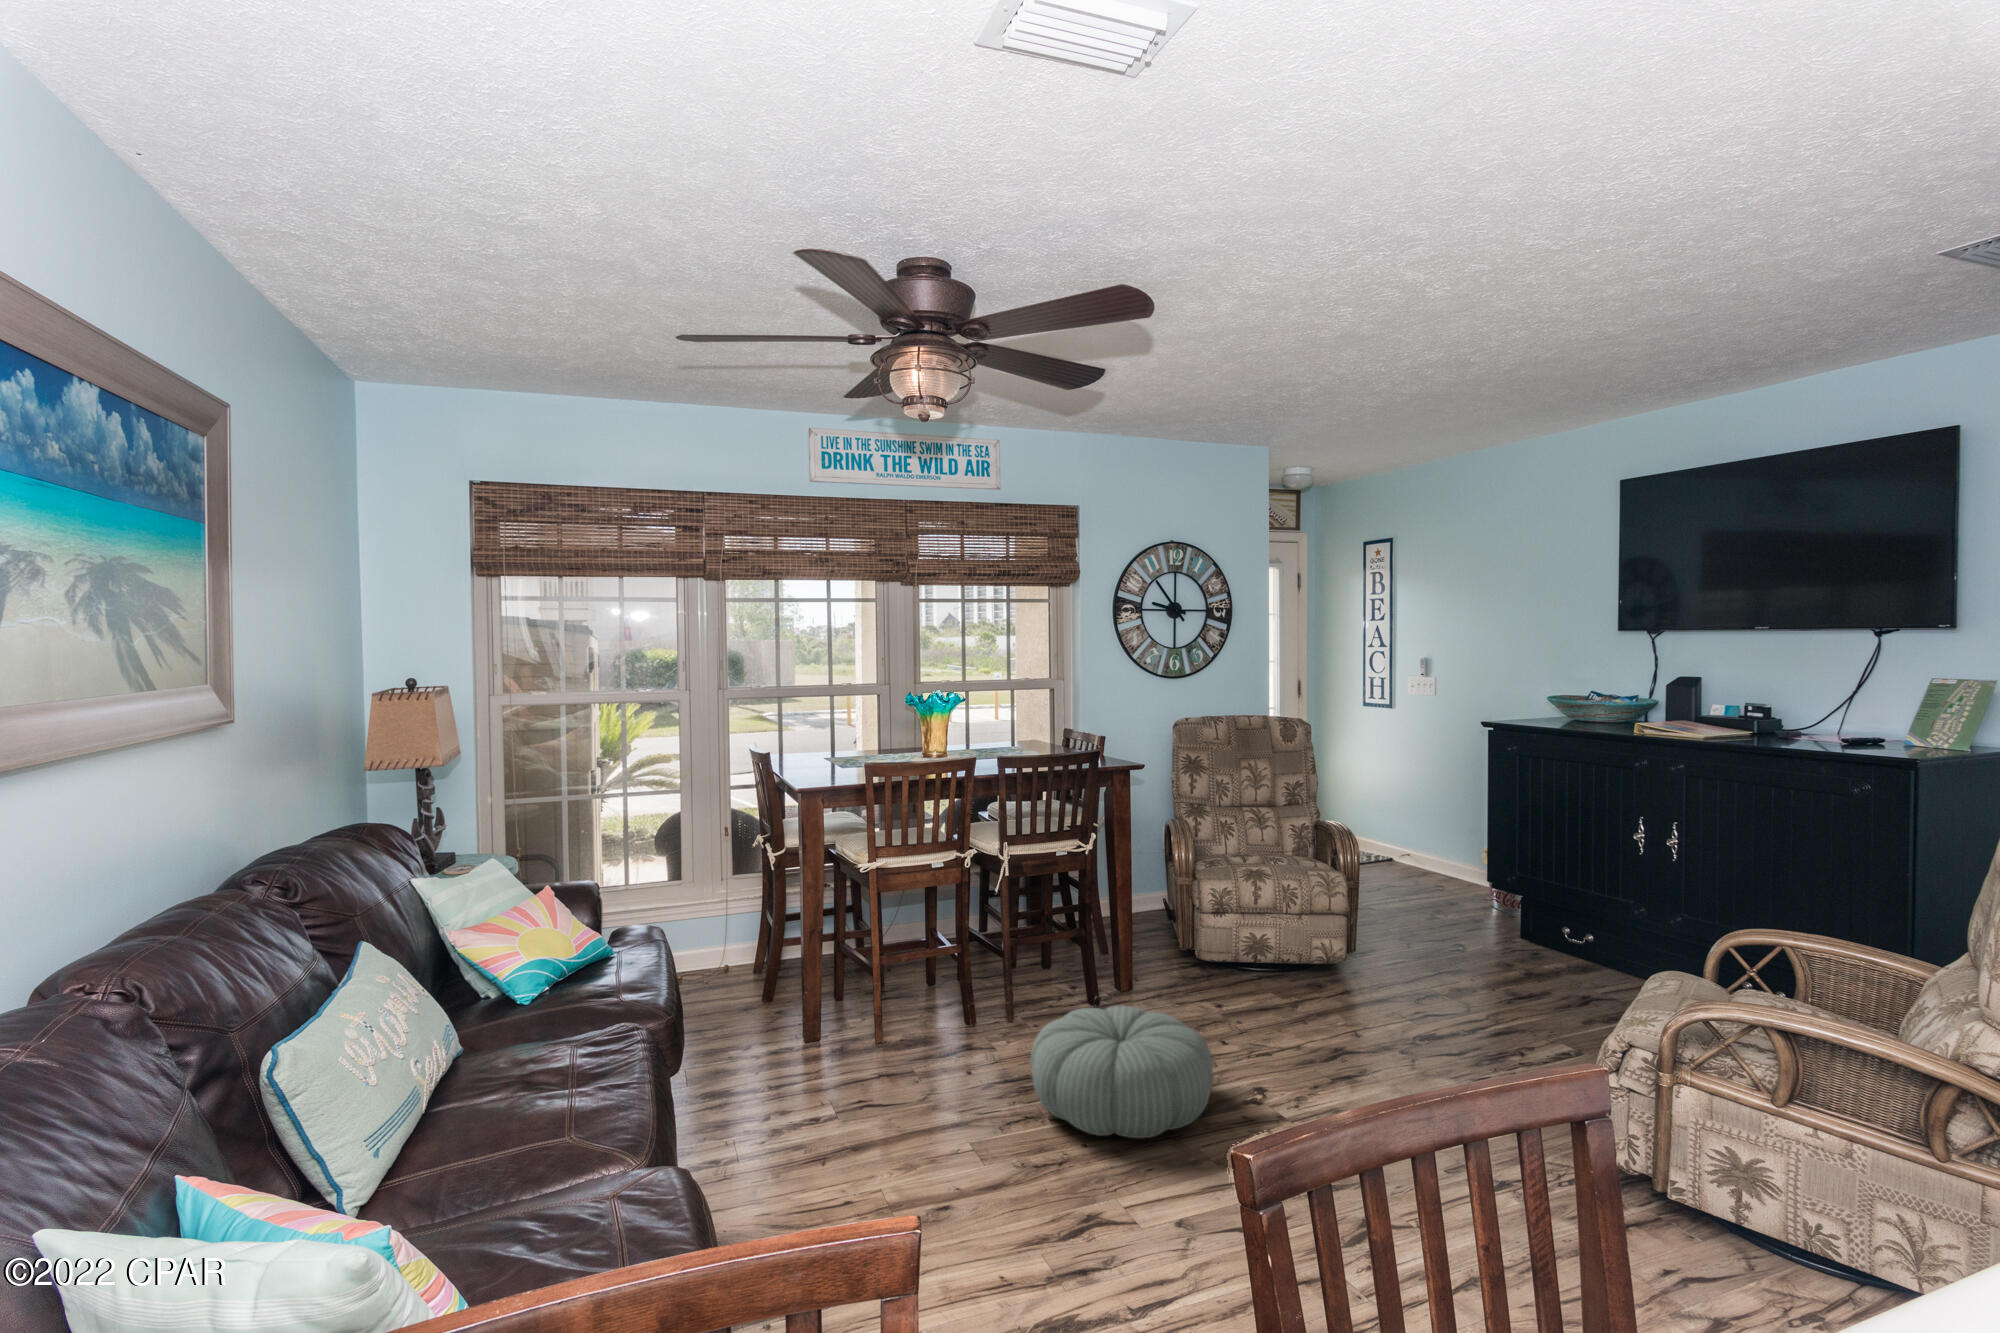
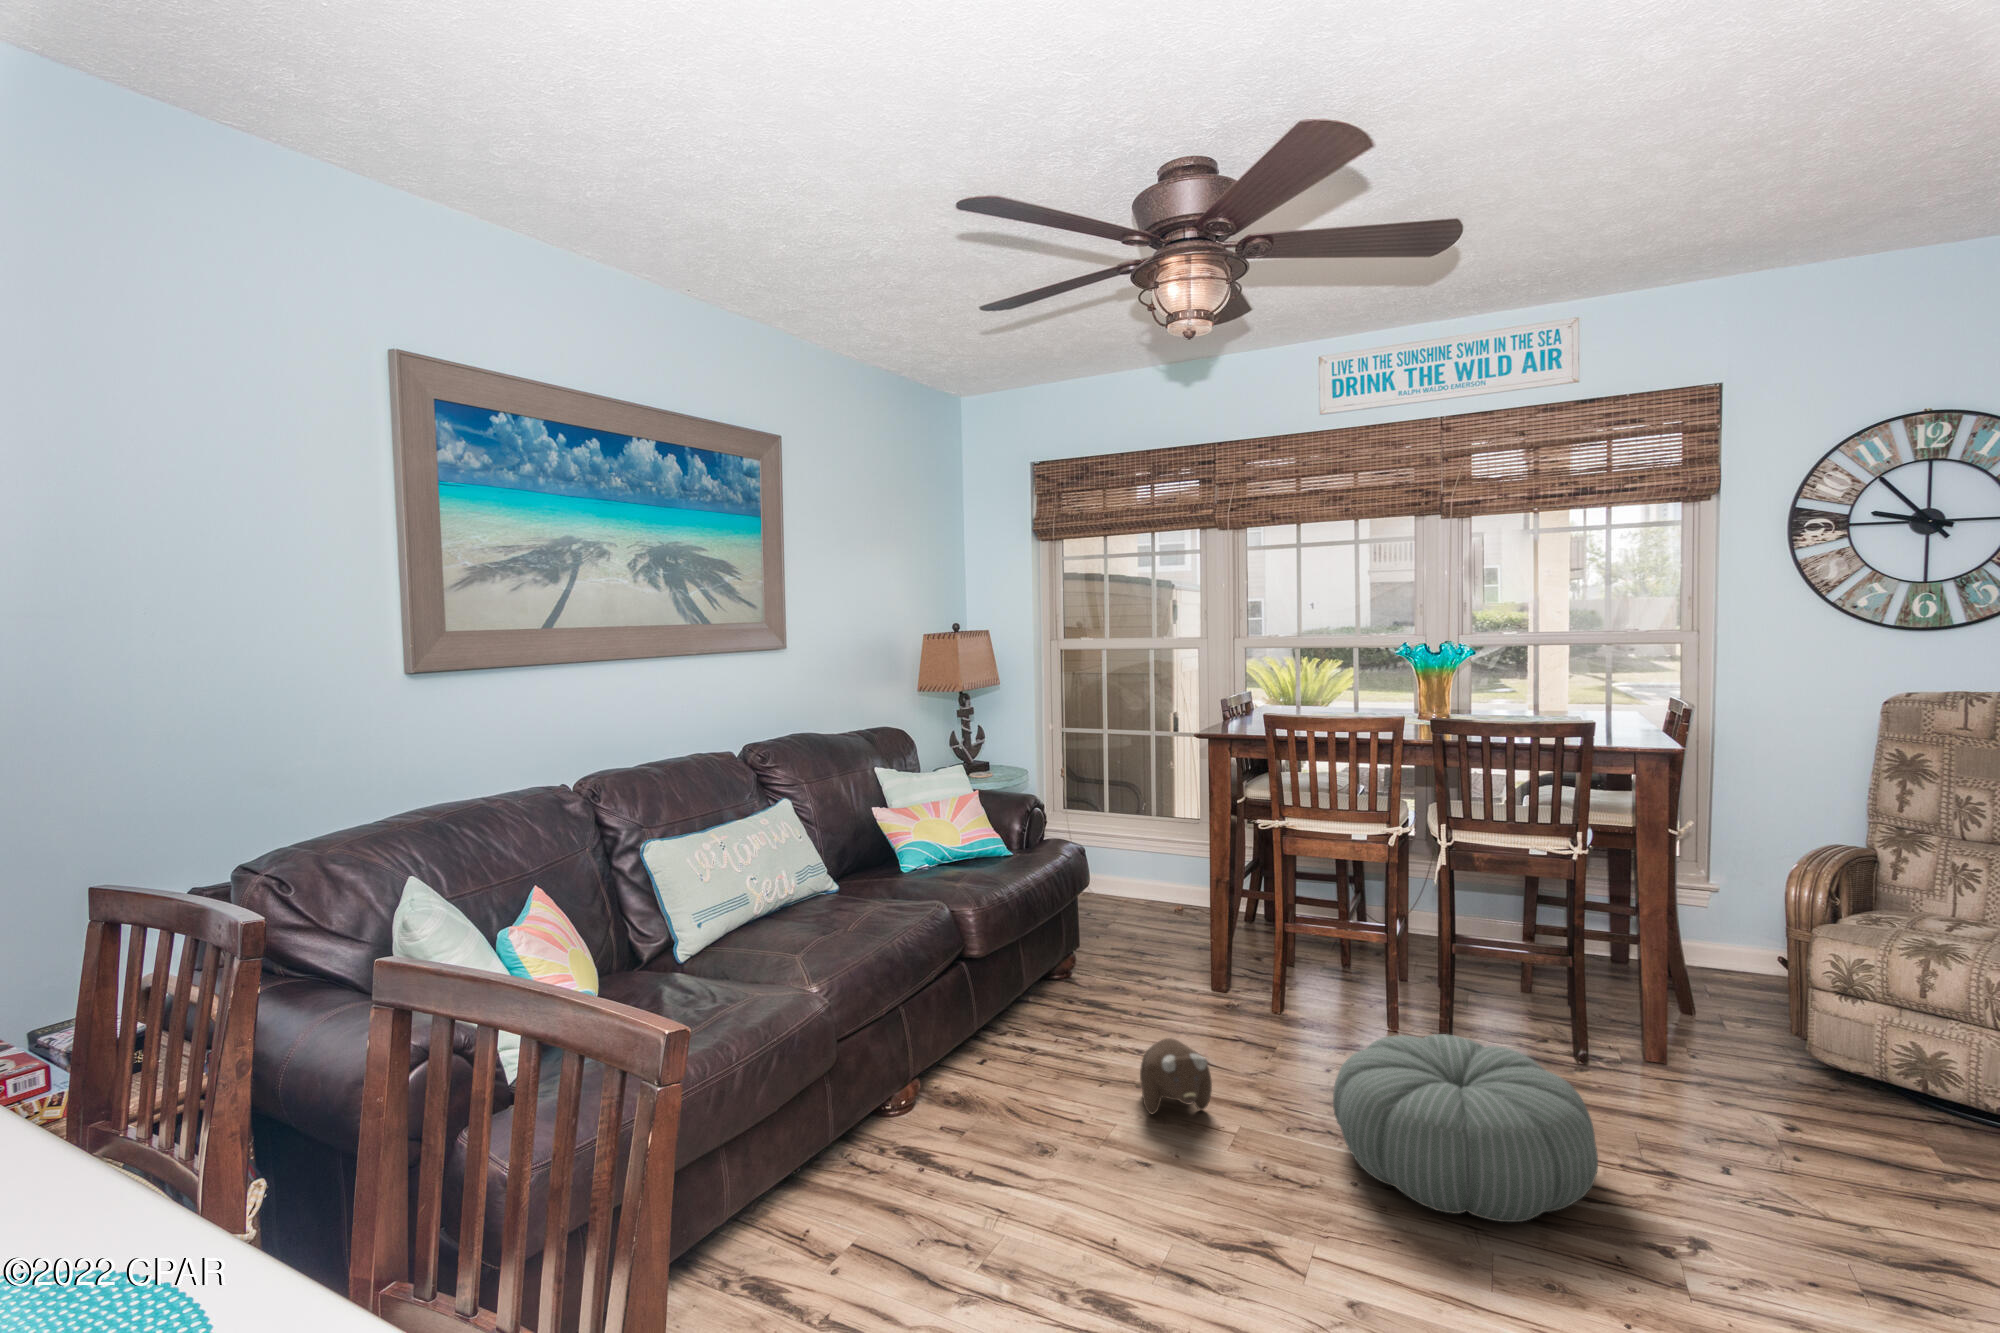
plush toy: none [865,1087,952,1167] -> present [1140,1038,1212,1114]

